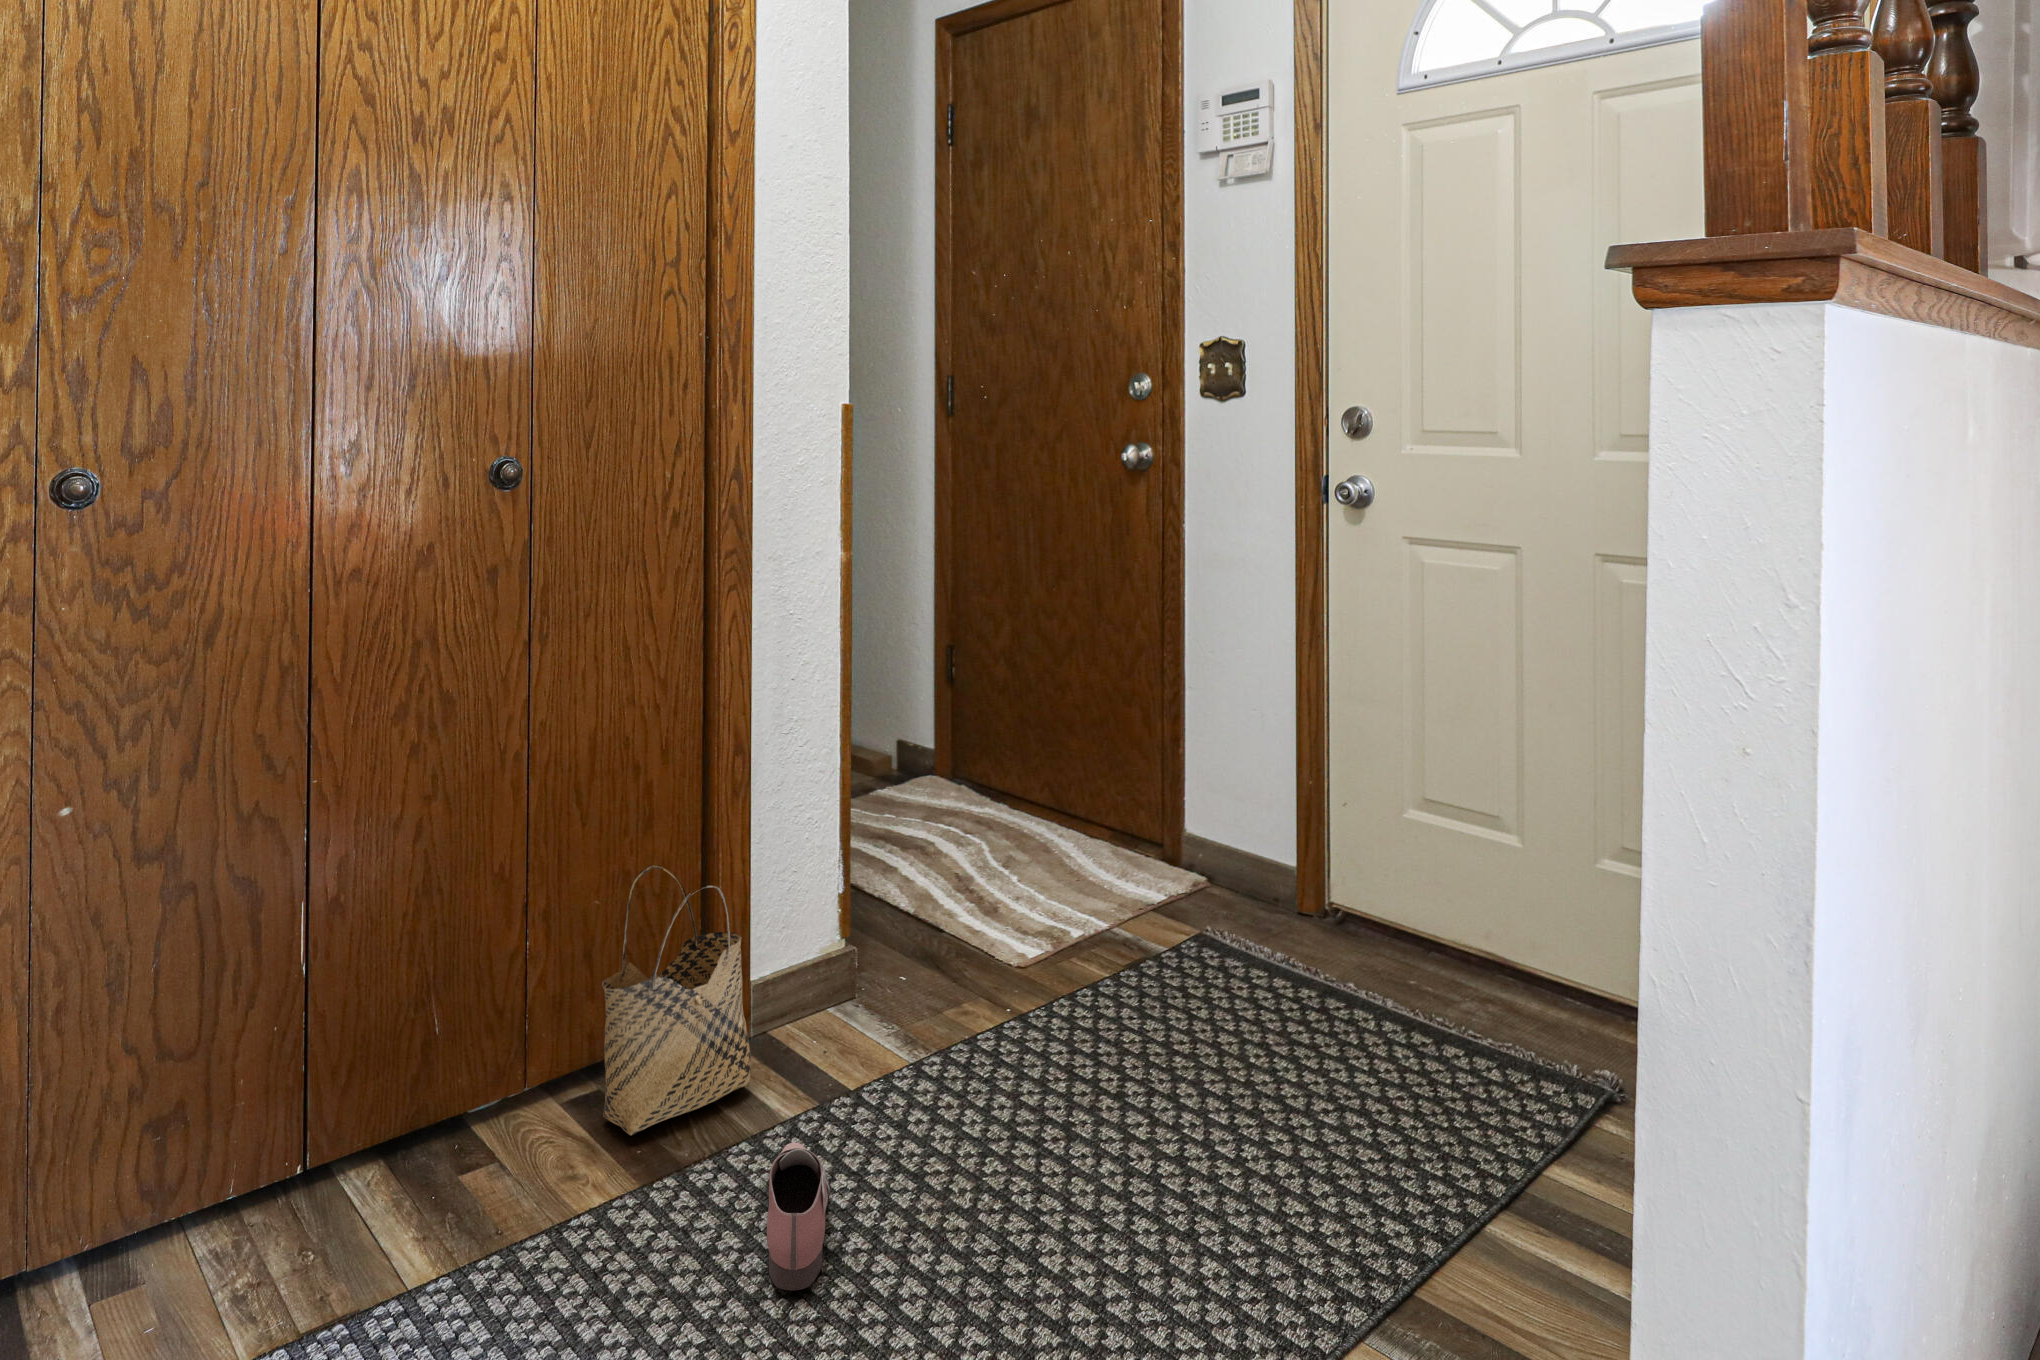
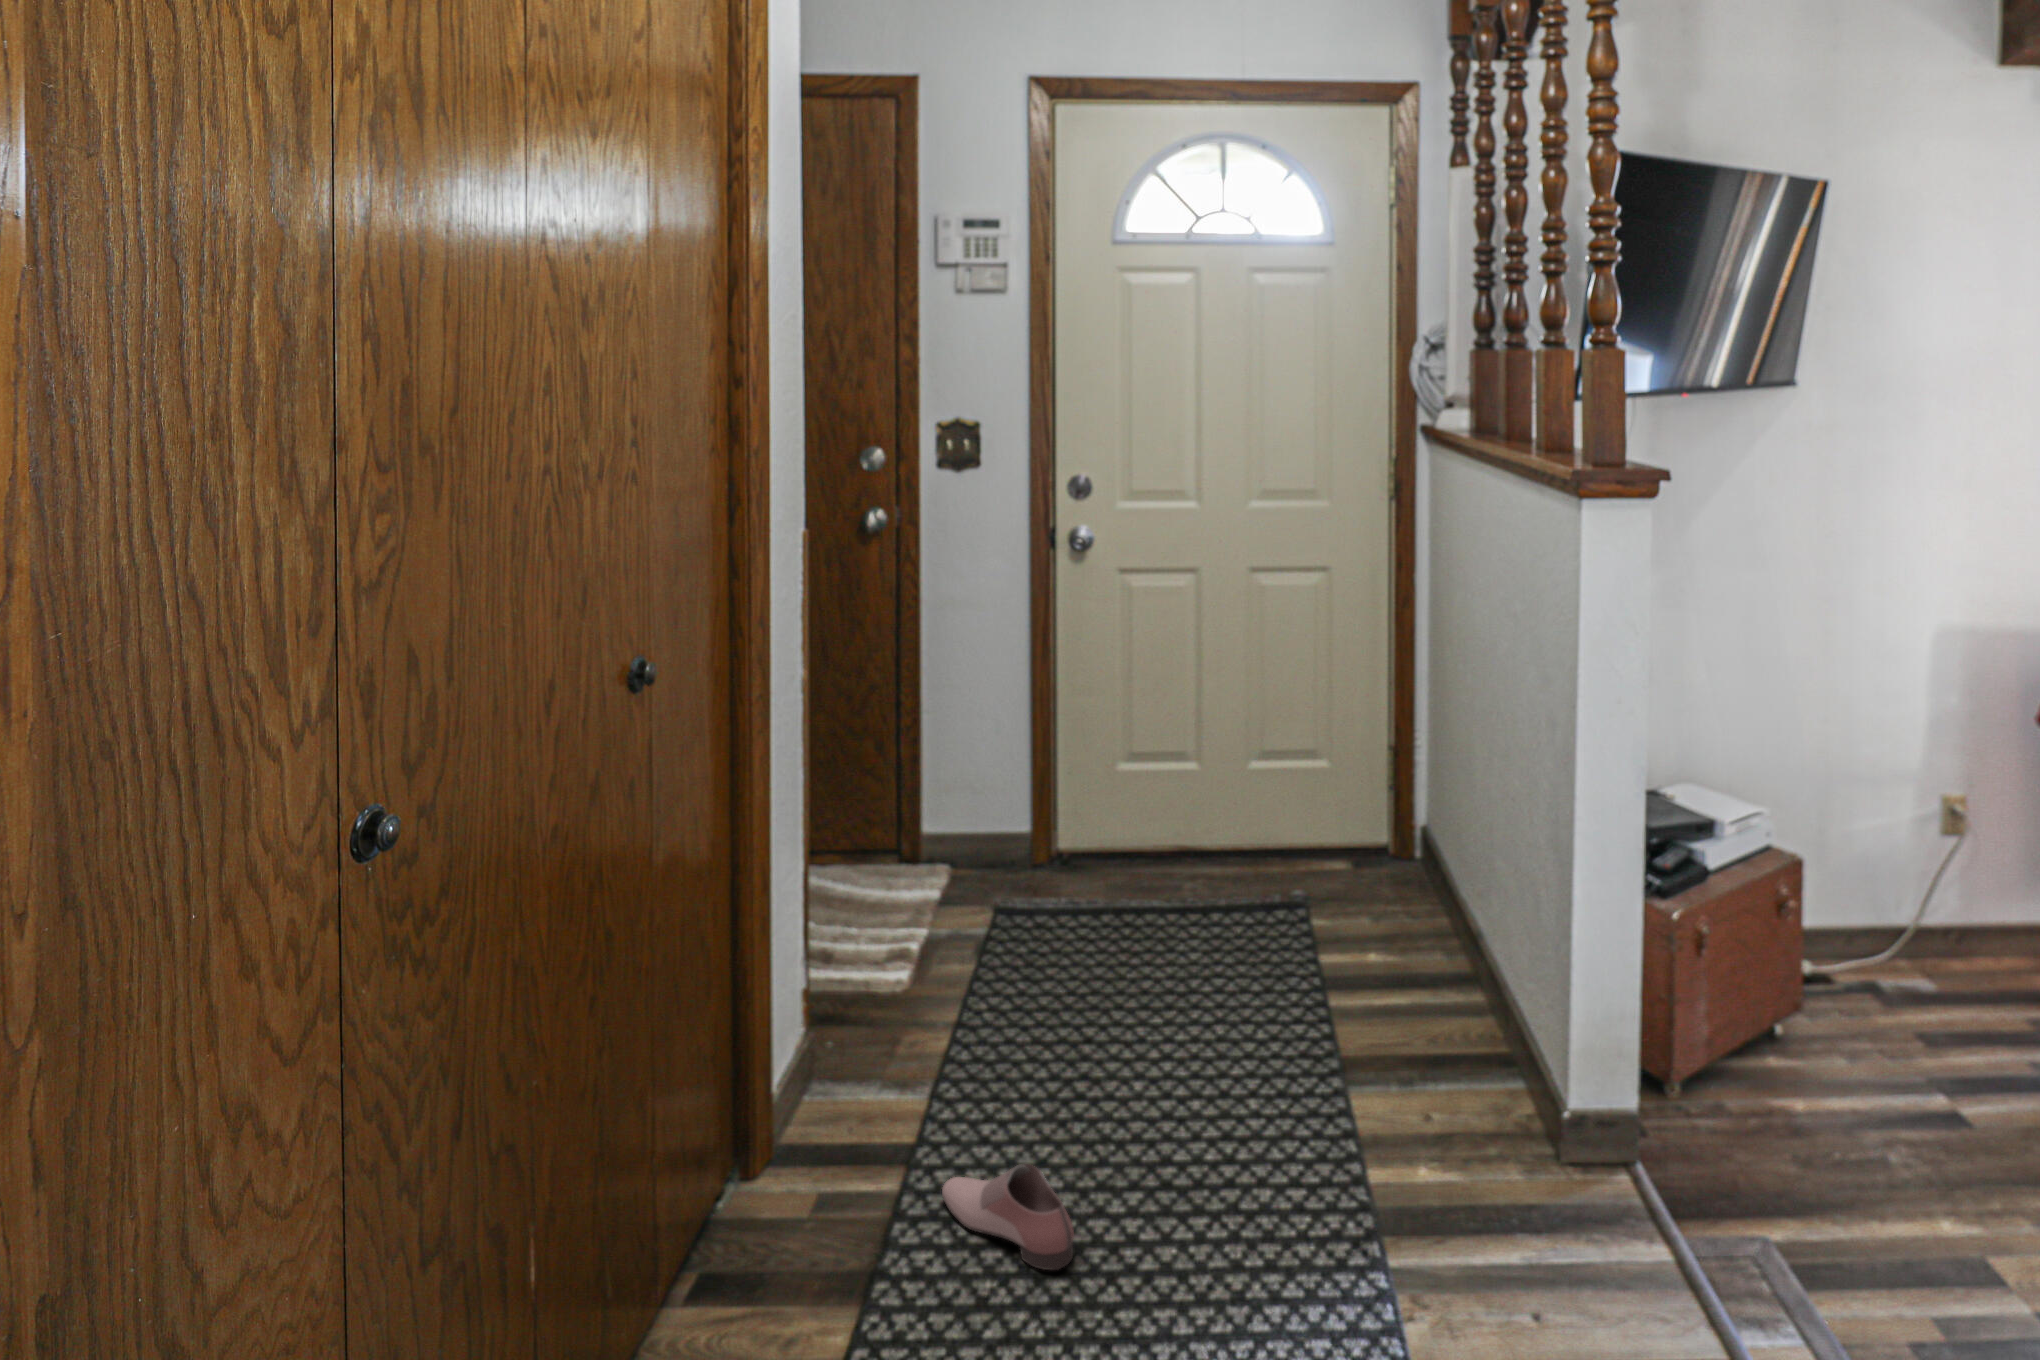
woven basket: present [602,865,751,1135] -> none [741,1002,844,1268]

